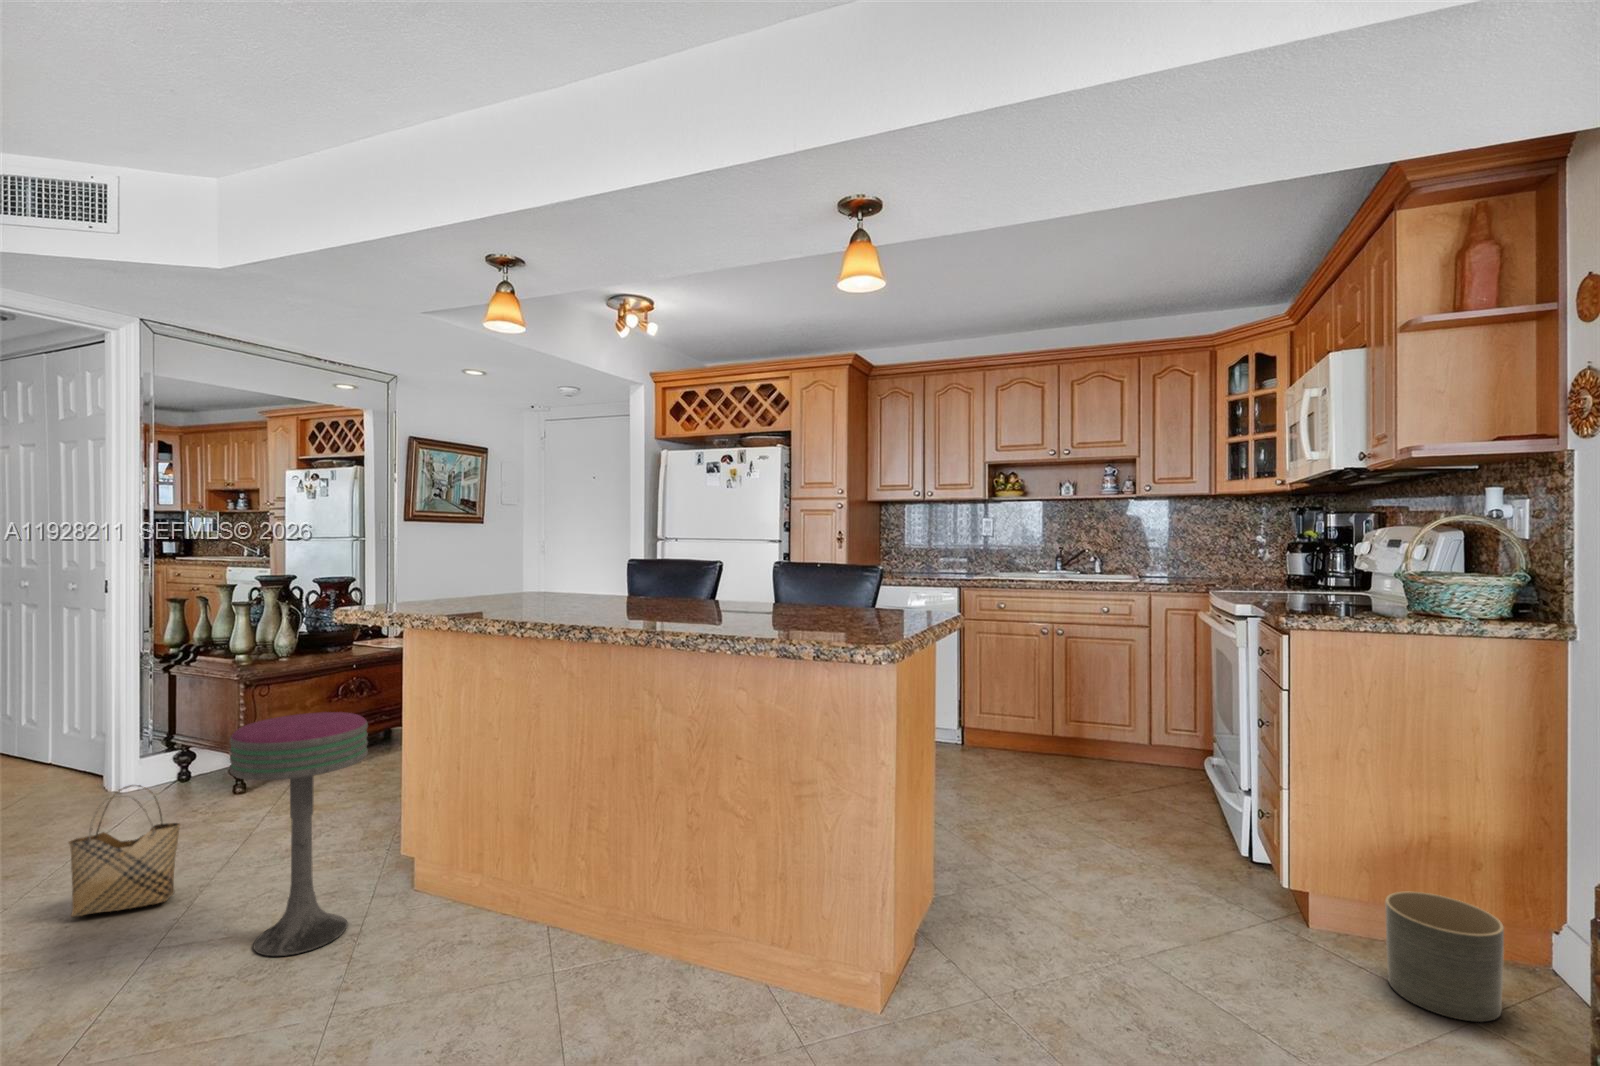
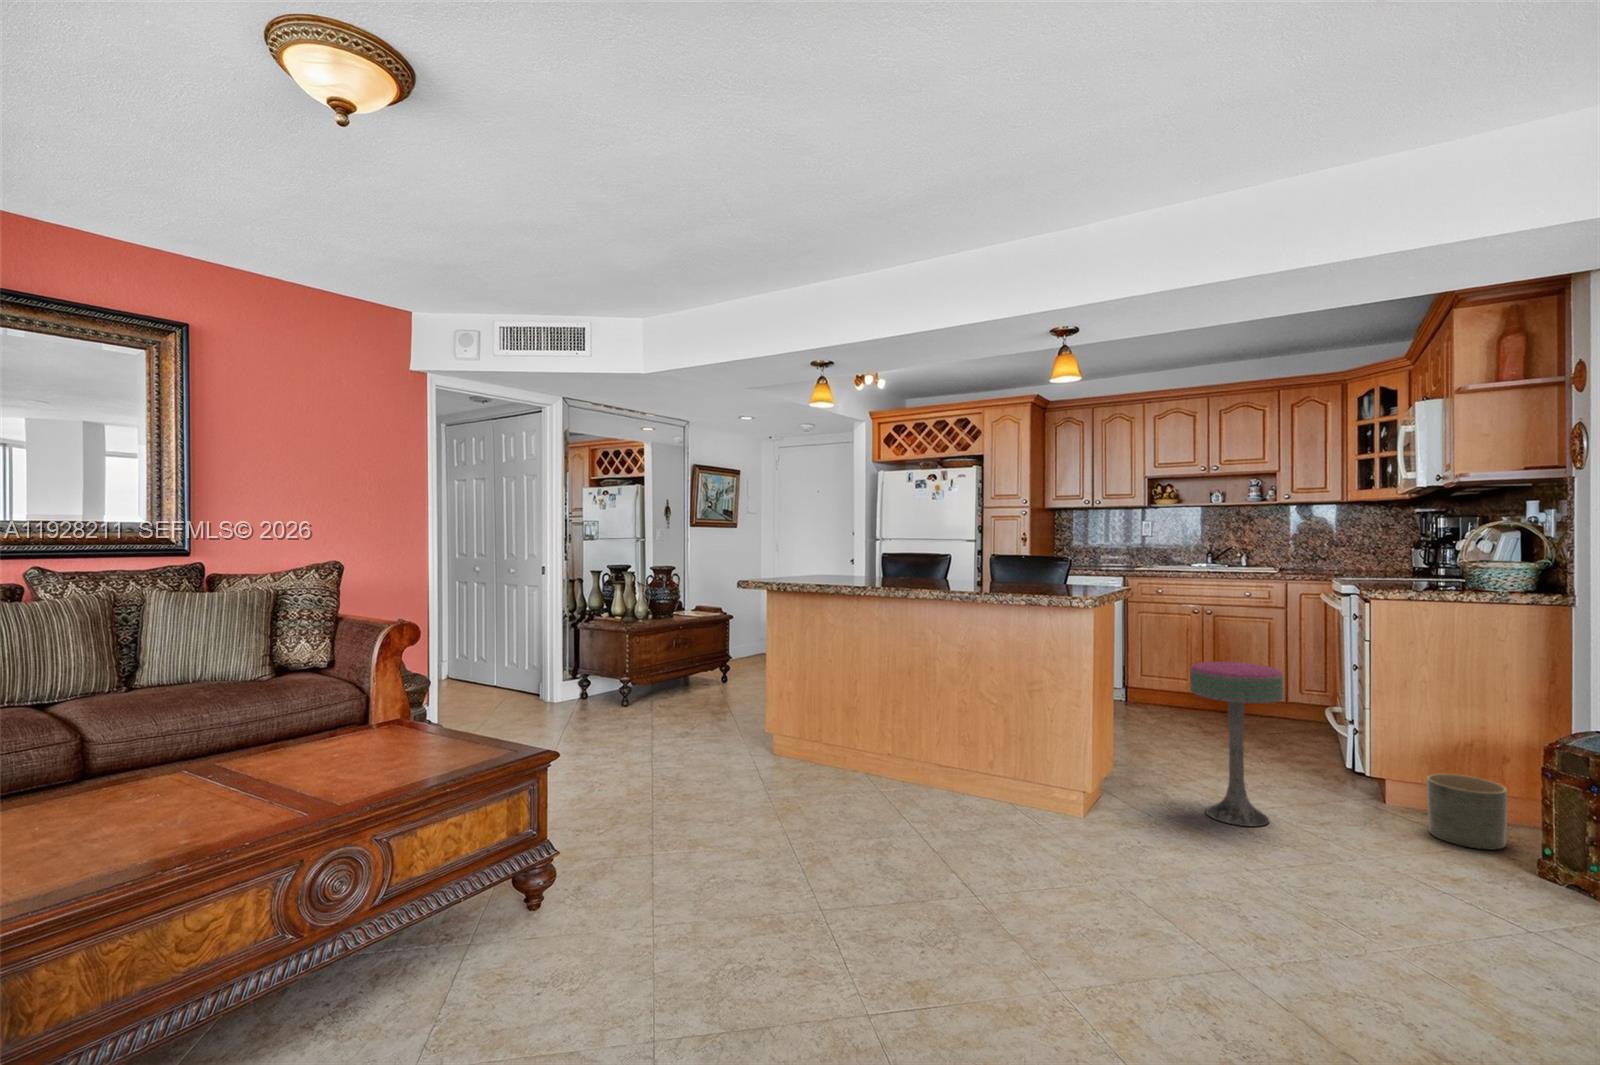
bar stool: present [230,712,368,956] -> present [1190,662,1284,826]
woven basket: present [69,785,180,917] -> none [581,684,632,755]

